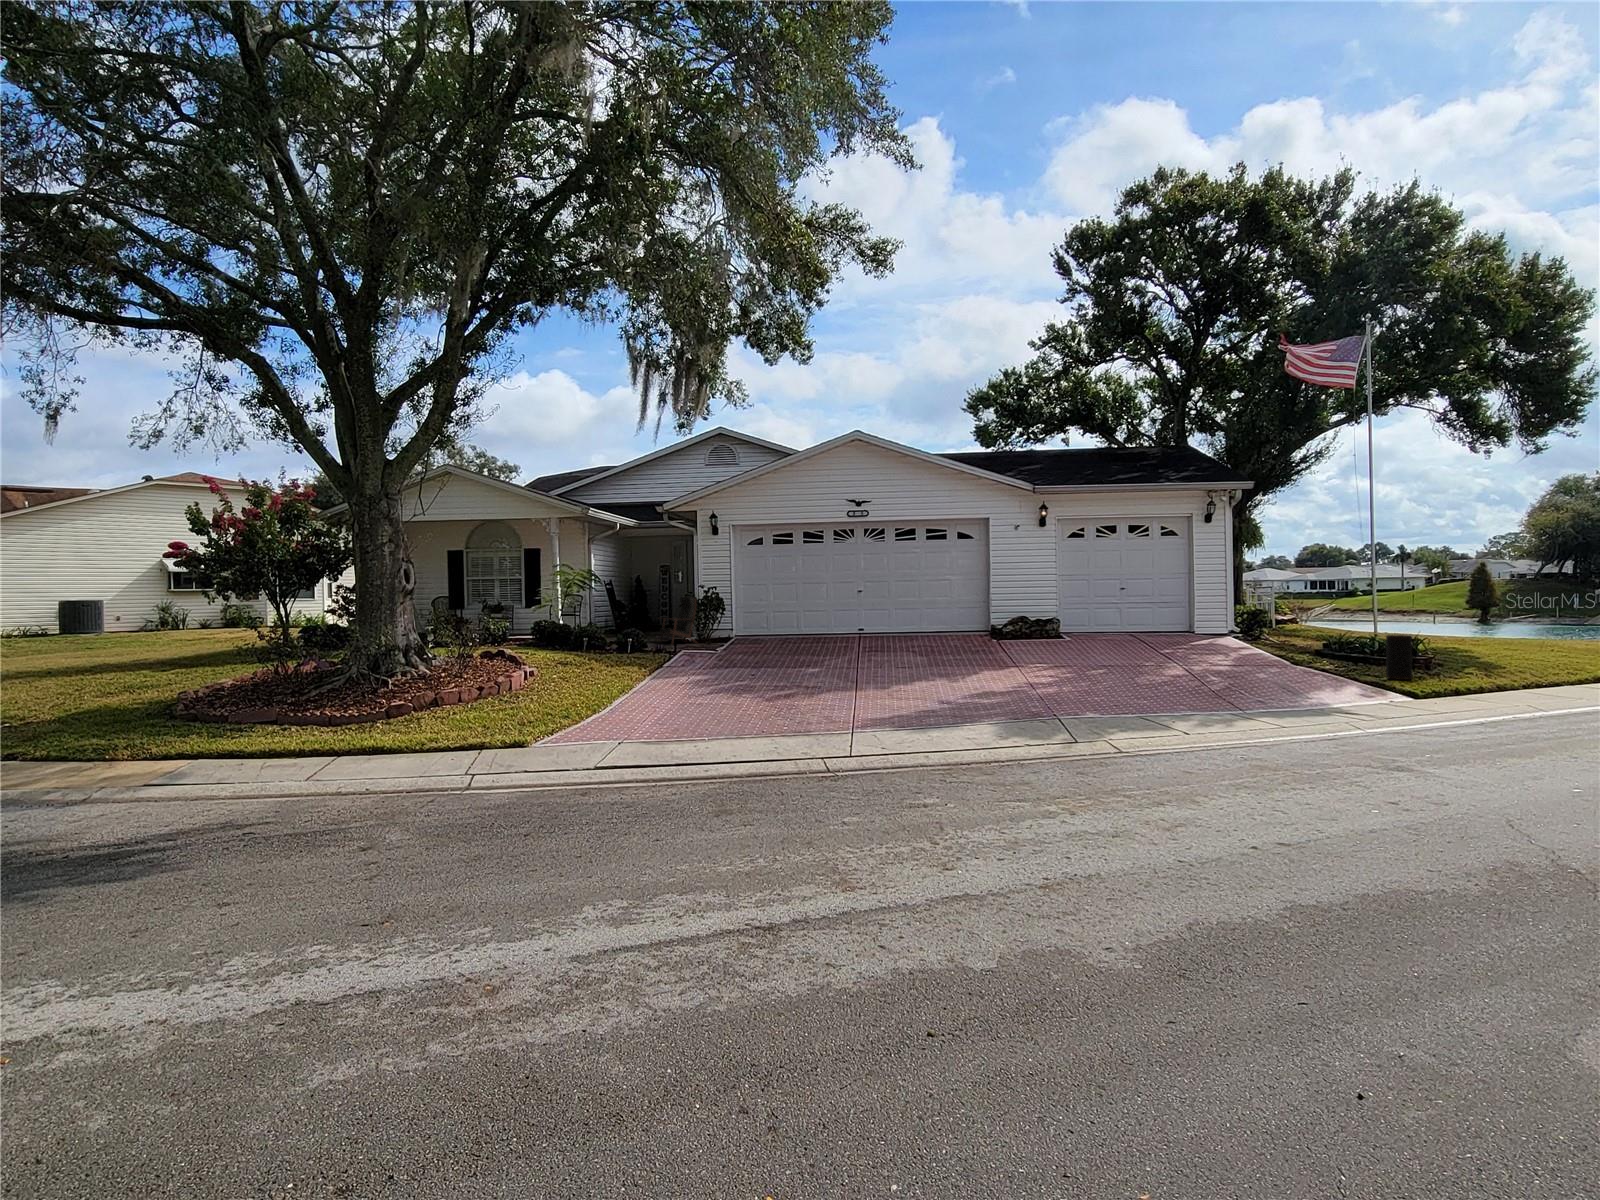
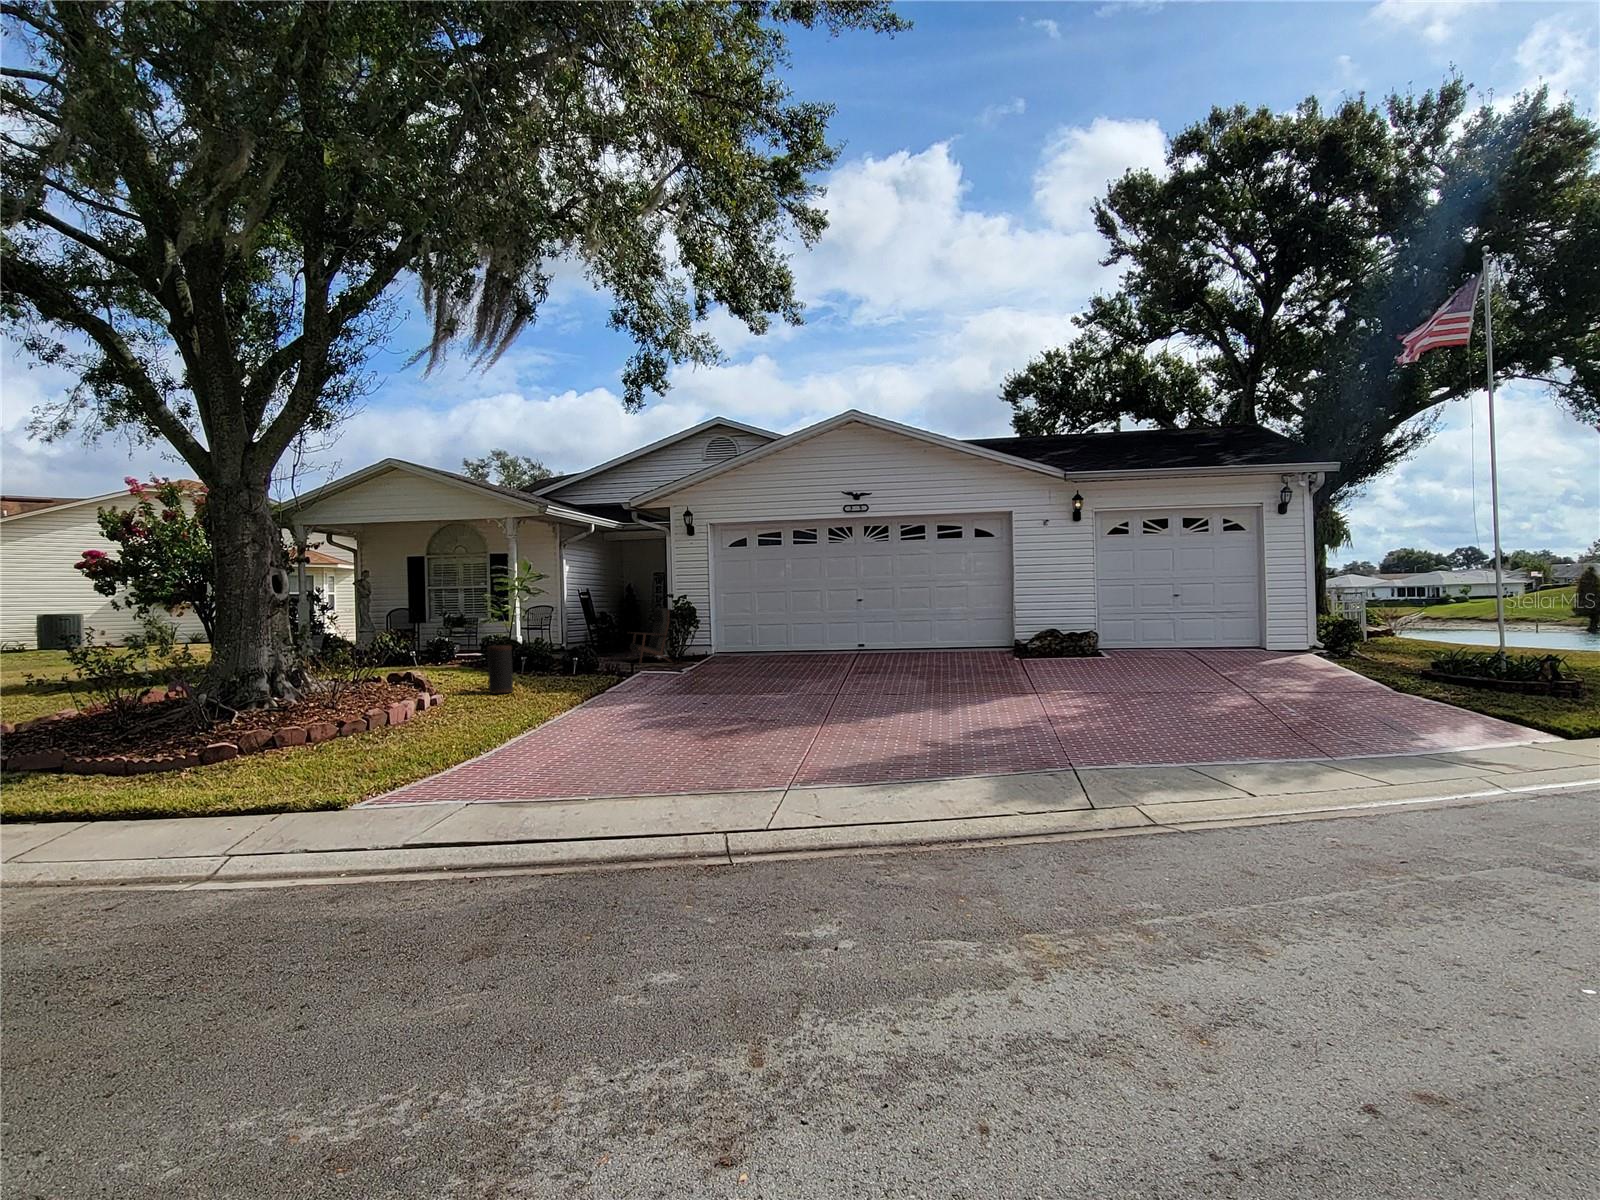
trash can: present [1386,635,1413,680] -> present [487,645,513,693]

